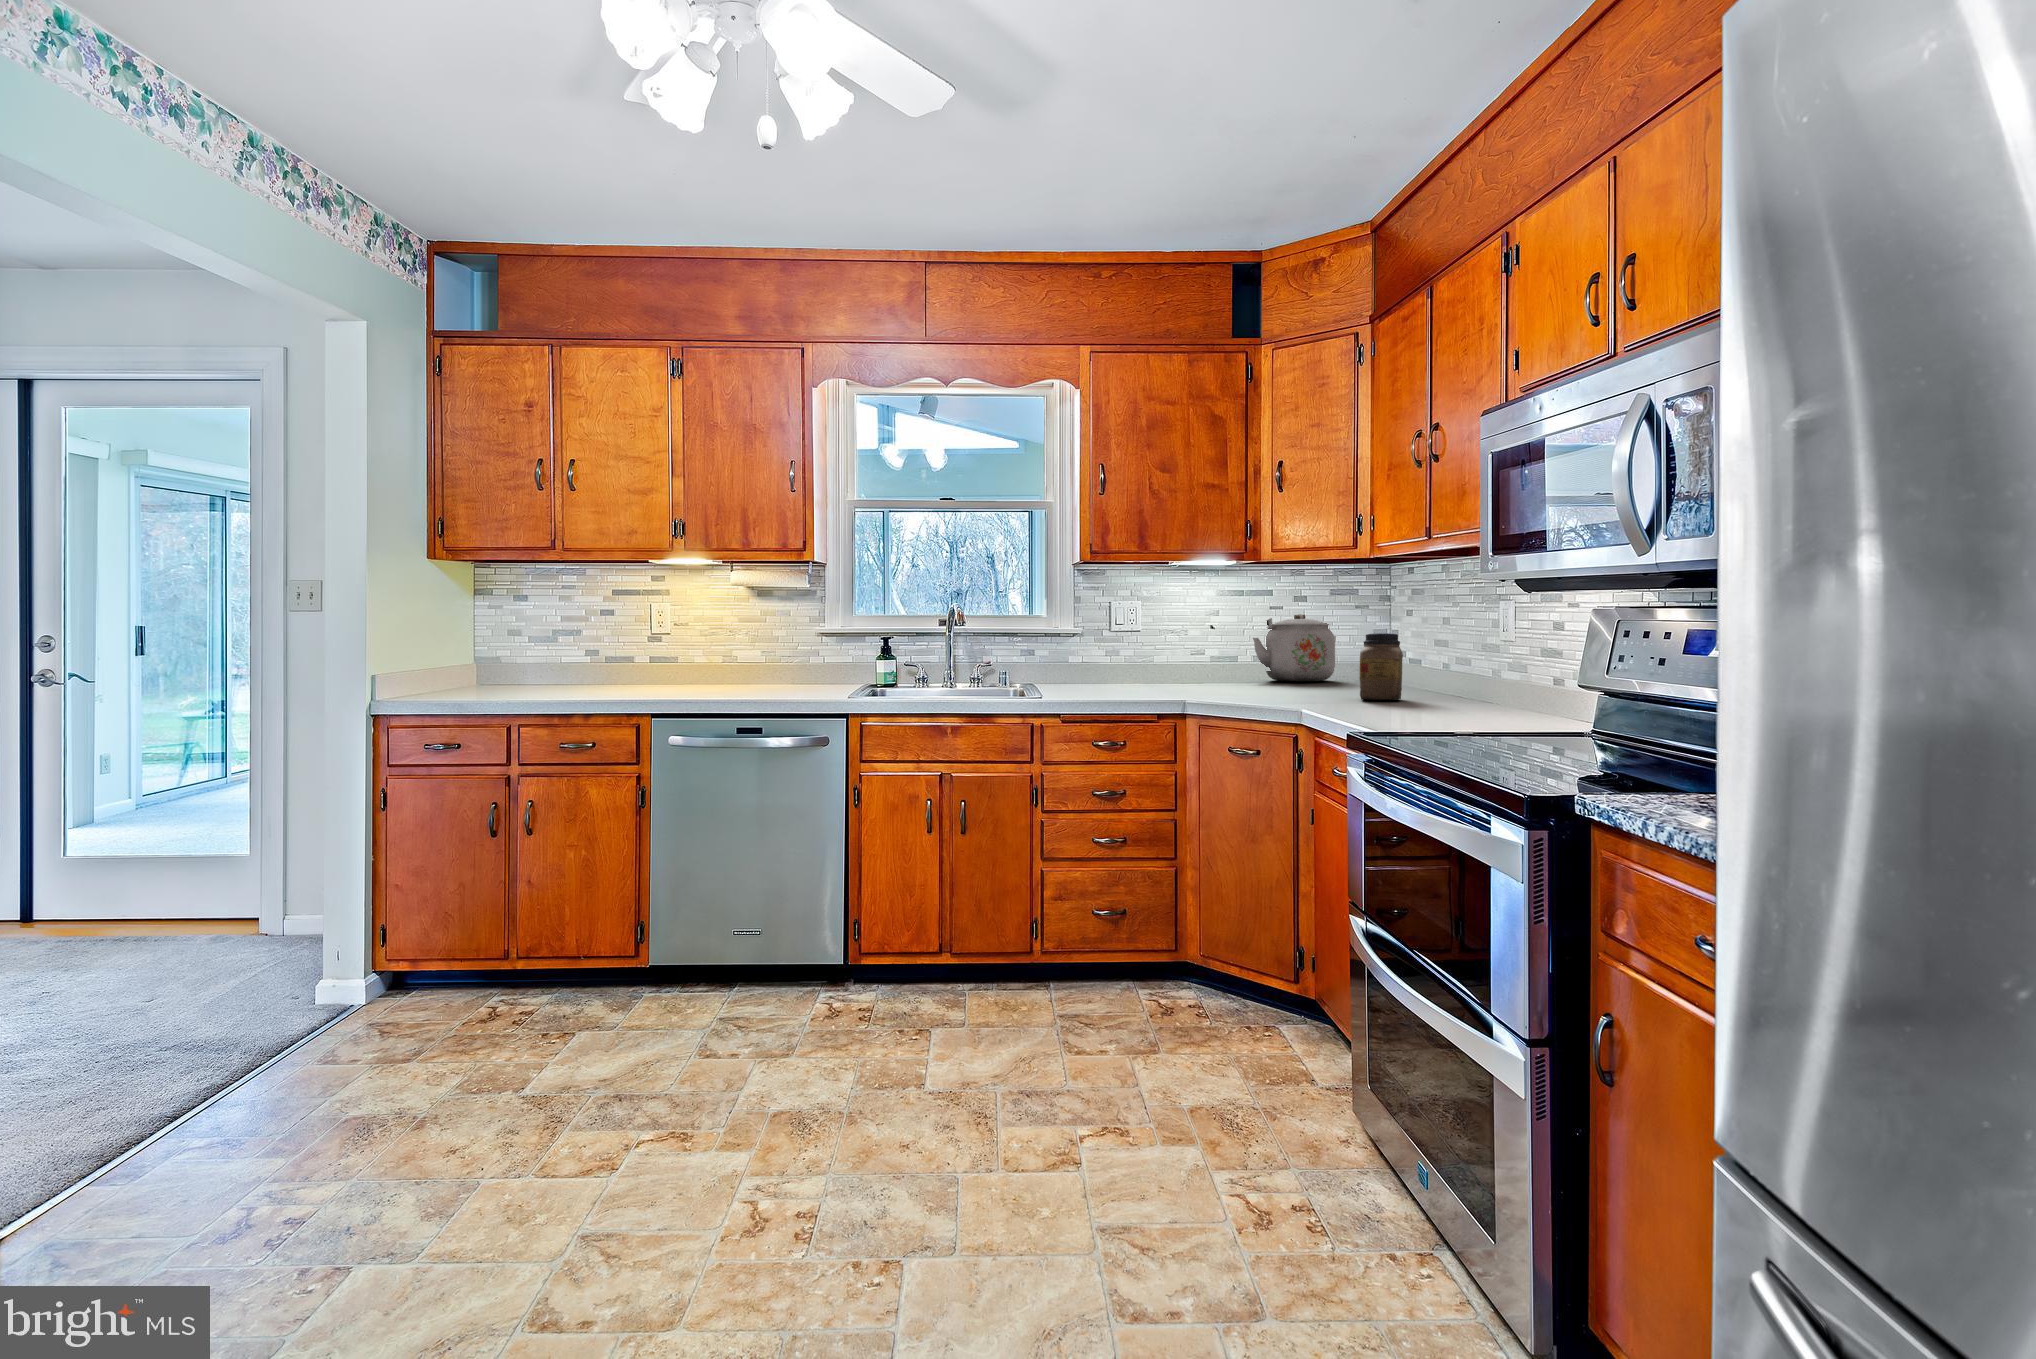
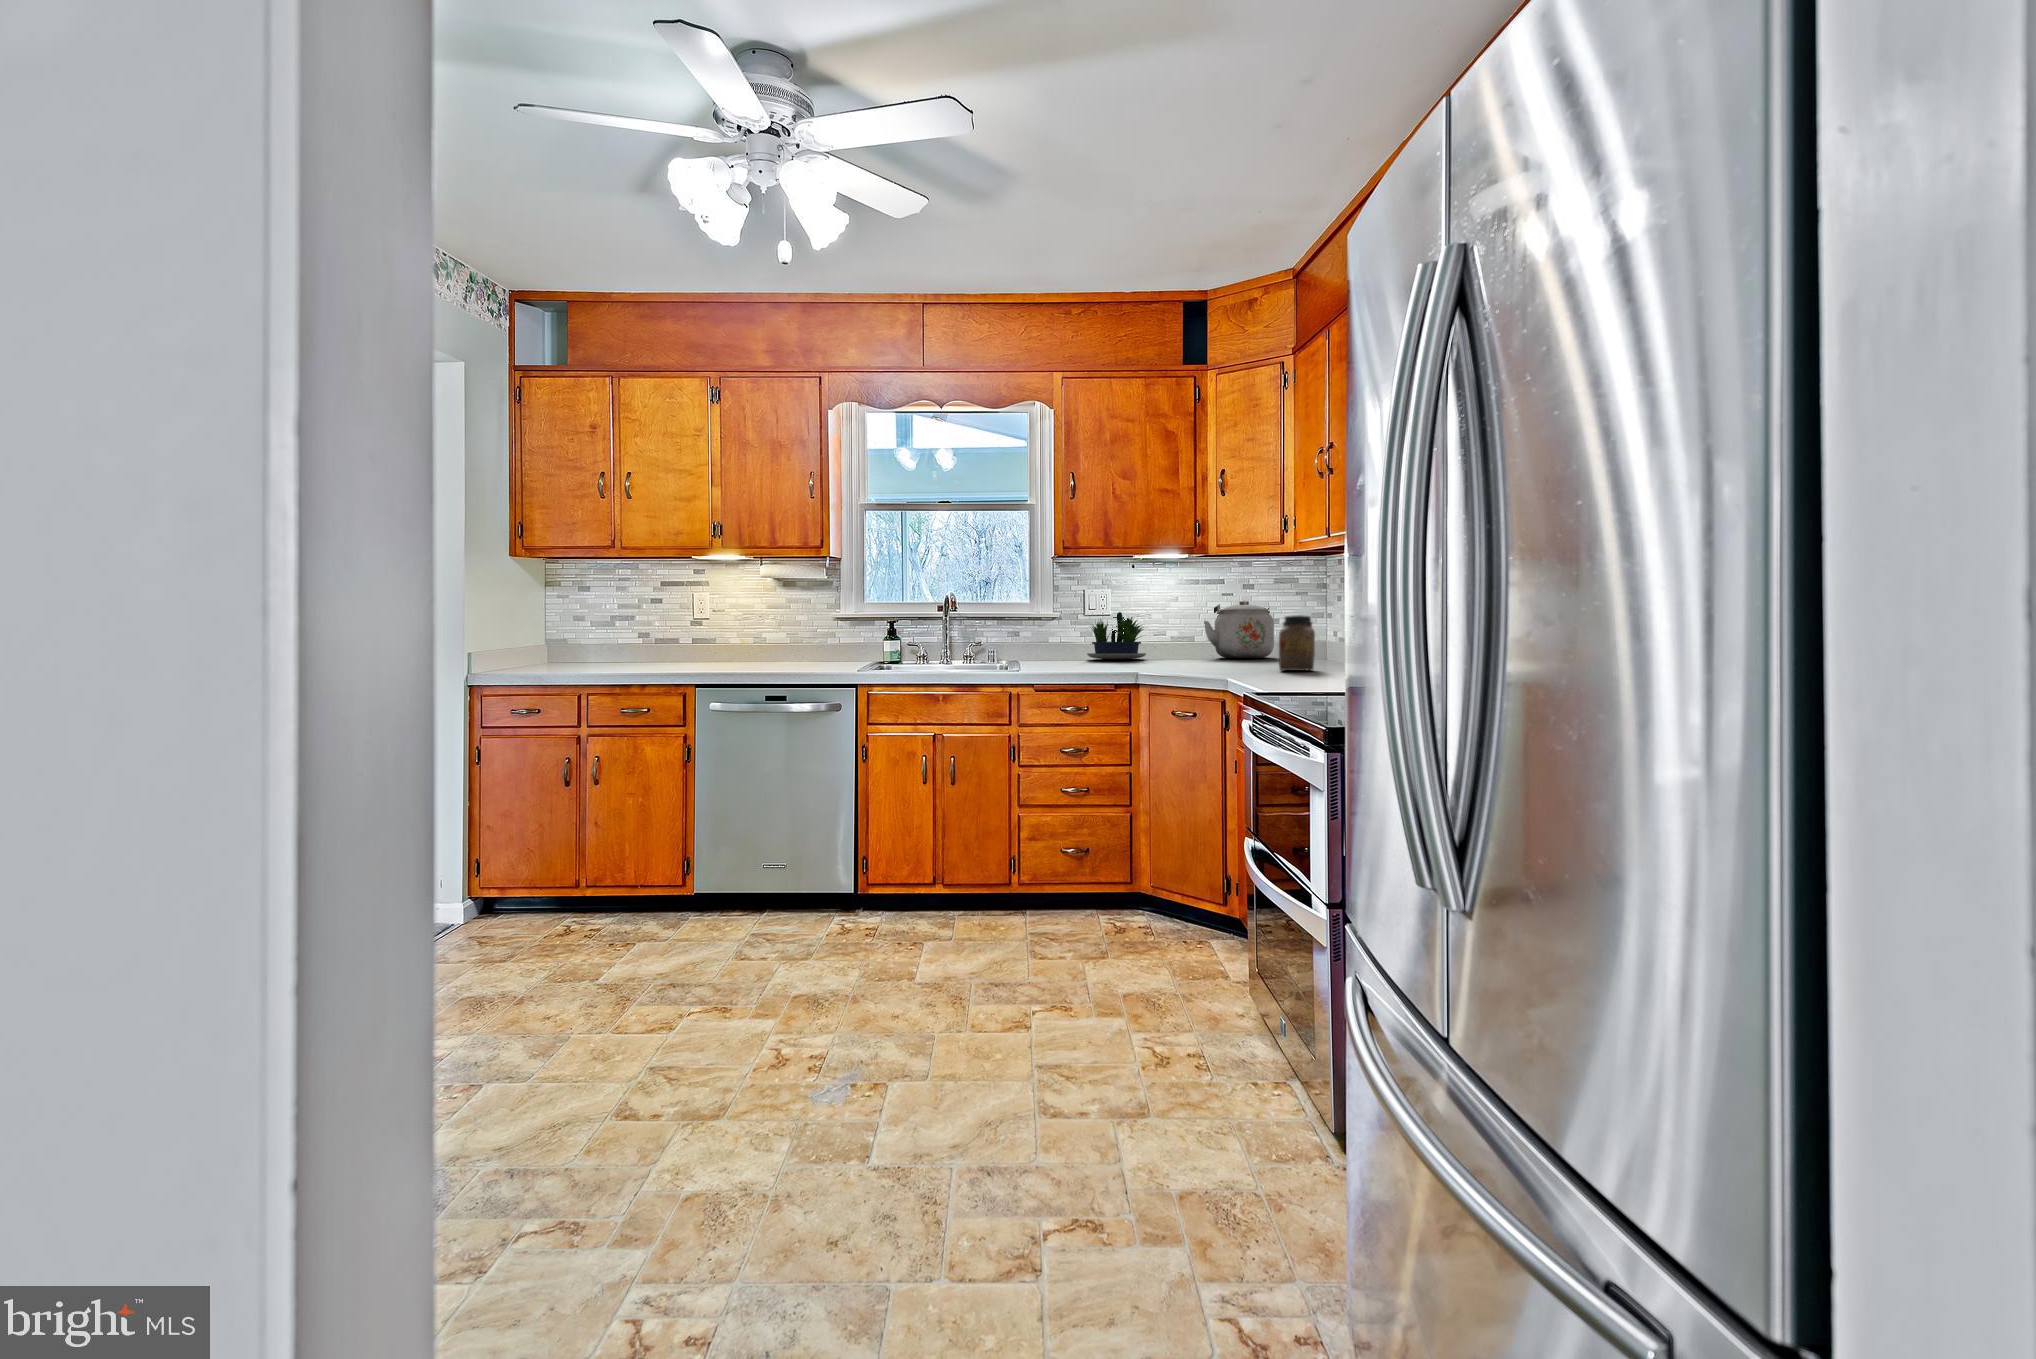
potted plant: none [1115,627,1197,682] -> present [1087,612,1146,660]

